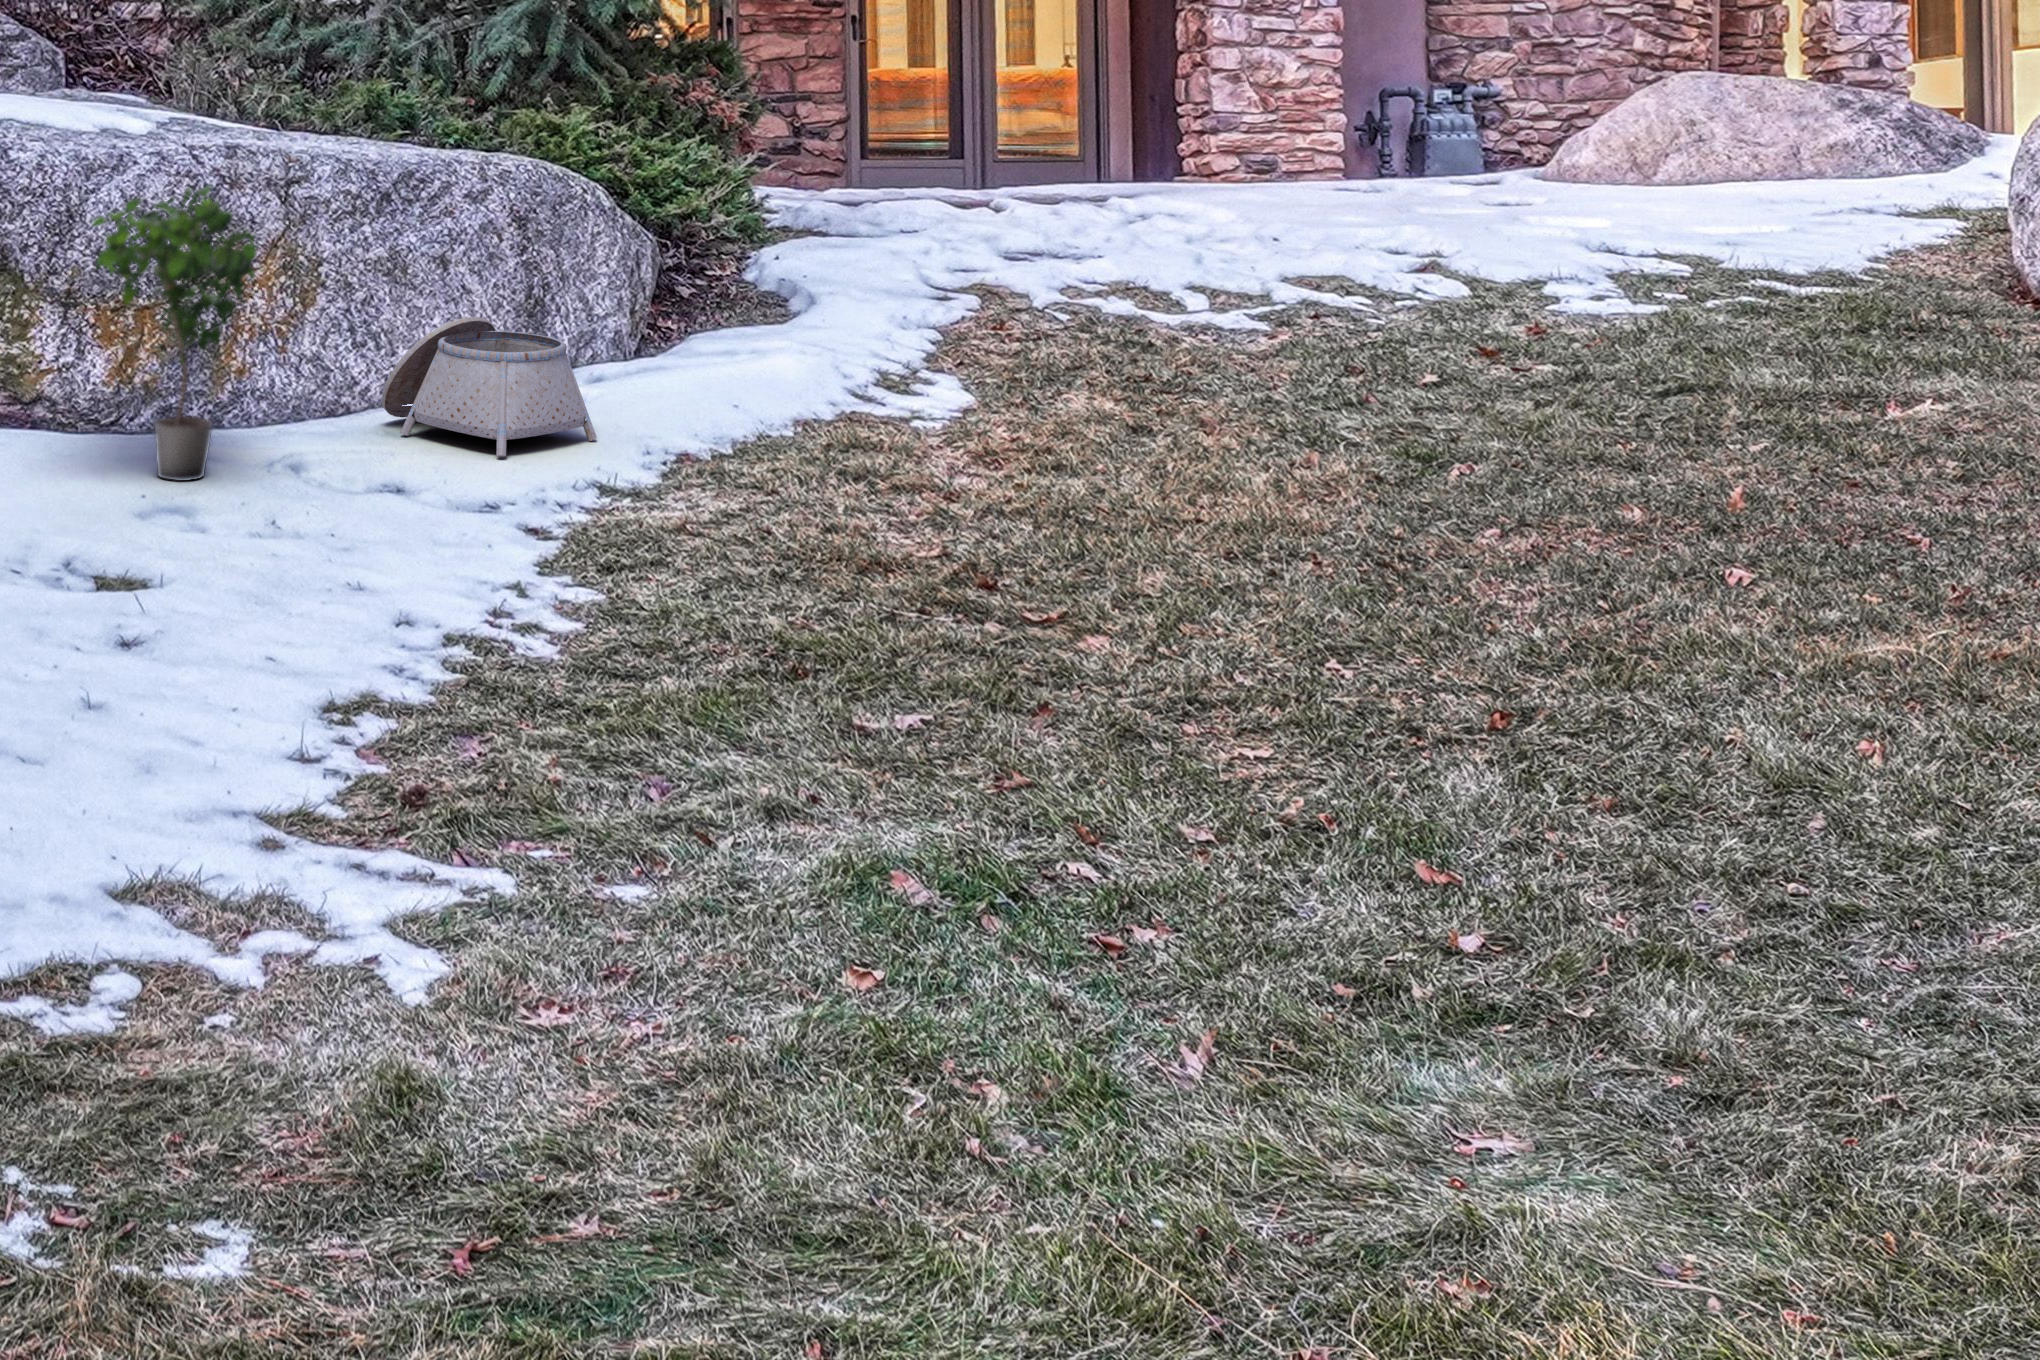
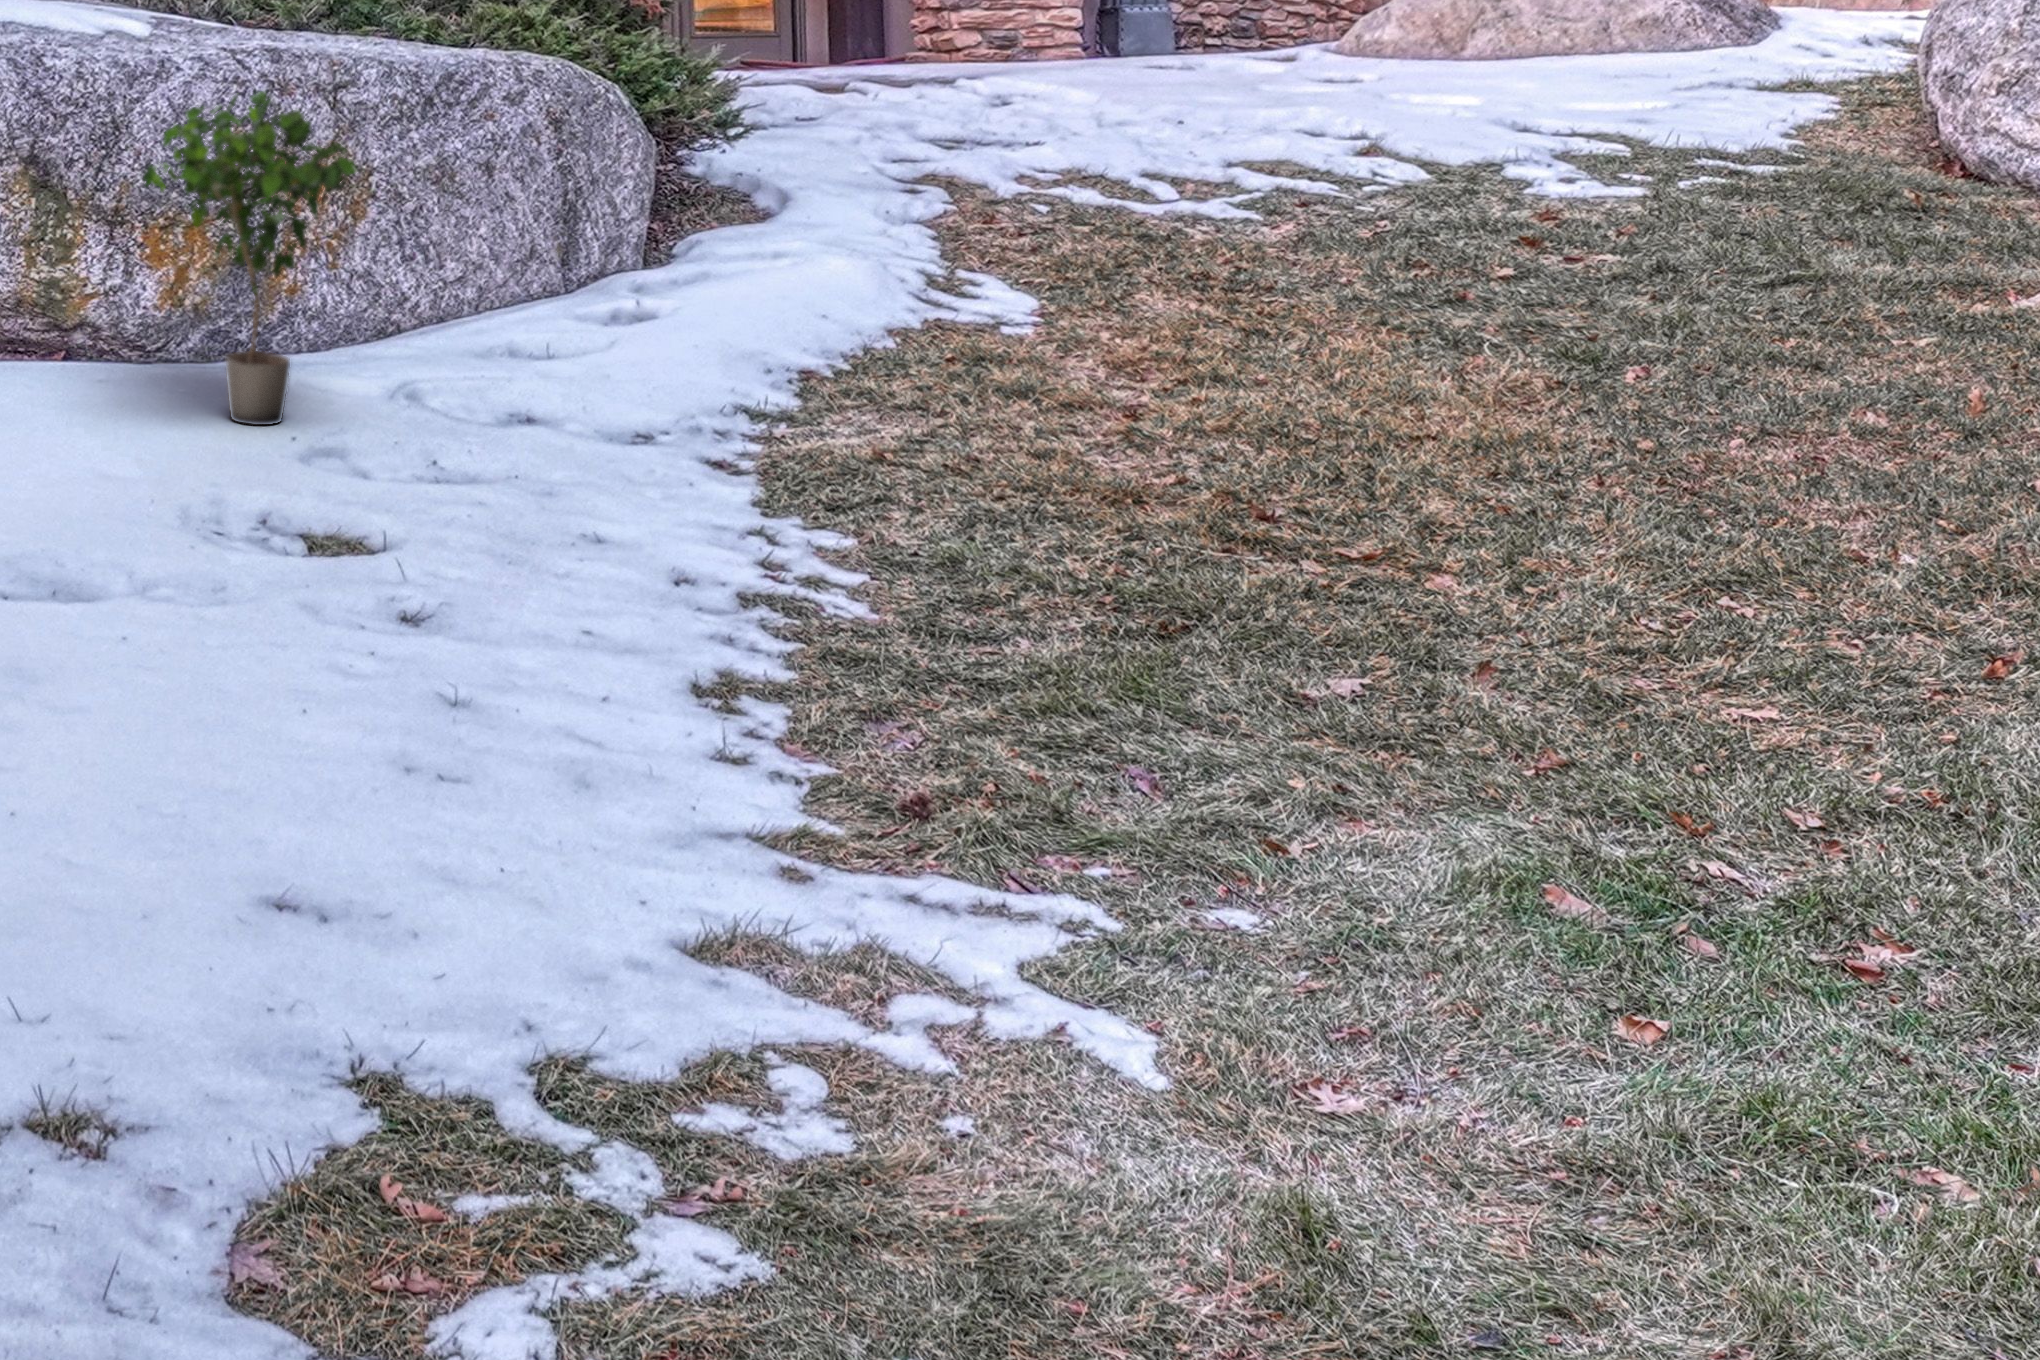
basket: present [382,317,597,457] -> none [415,233,661,391]

